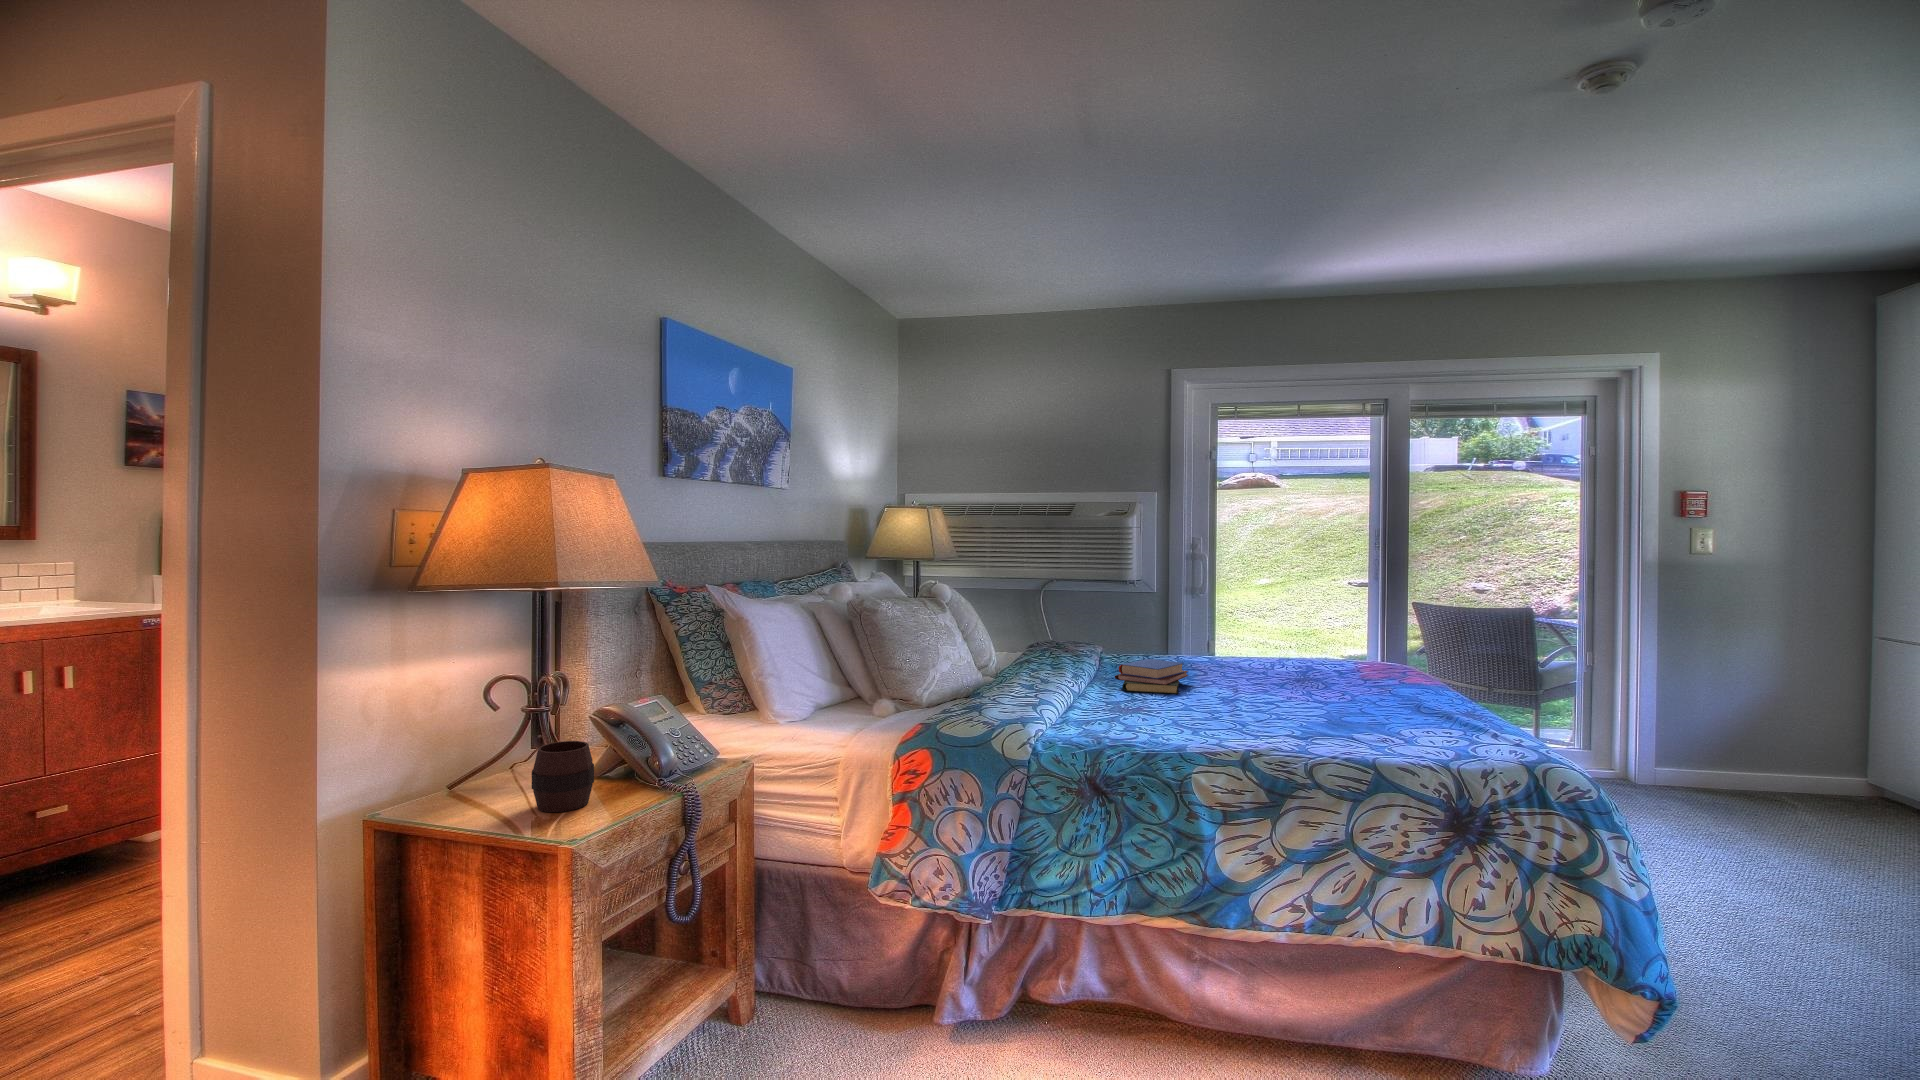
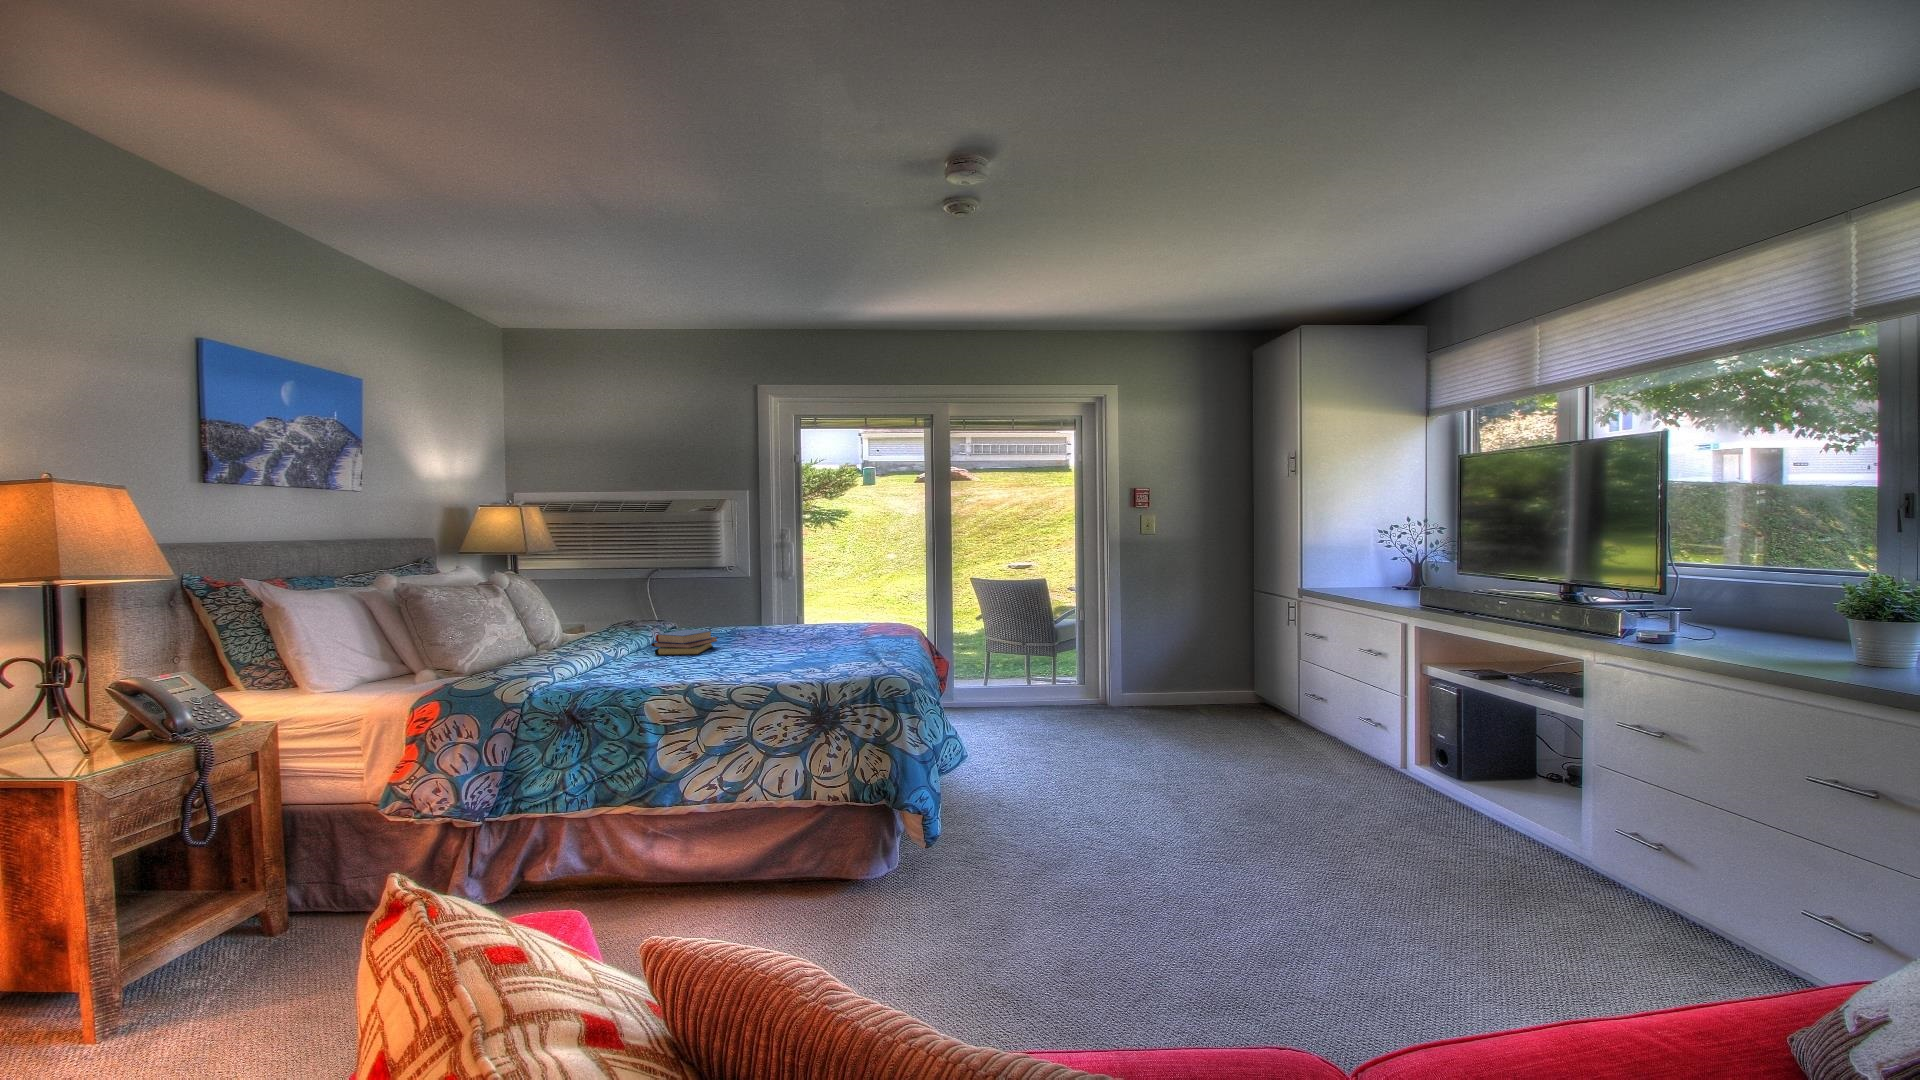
cup: present [532,741,594,812] -> none [42,707,107,763]

